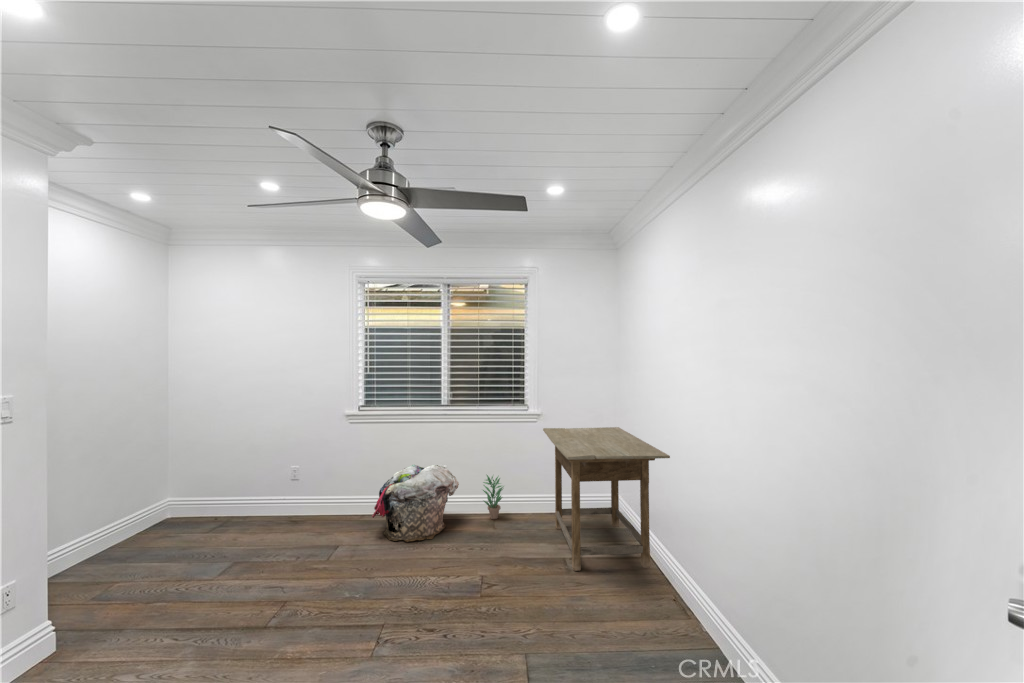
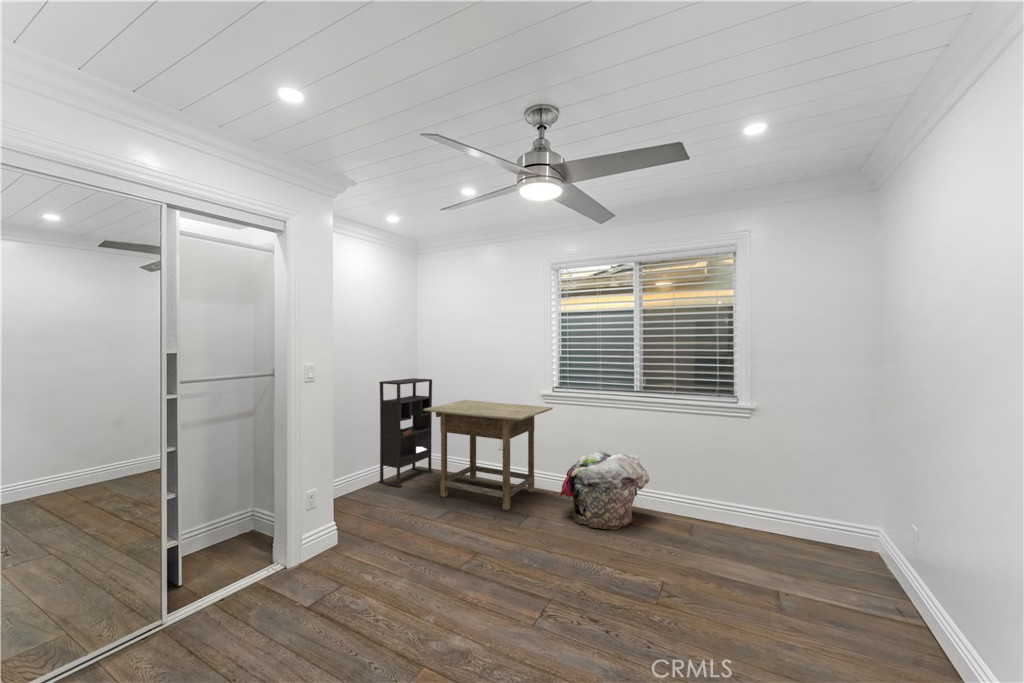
bookshelf: none [115,406,201,549] -> present [379,378,433,487]
desk: present [543,427,670,571] -> present [423,400,553,510]
potted plant: present [483,475,504,519] -> none [676,473,705,525]

